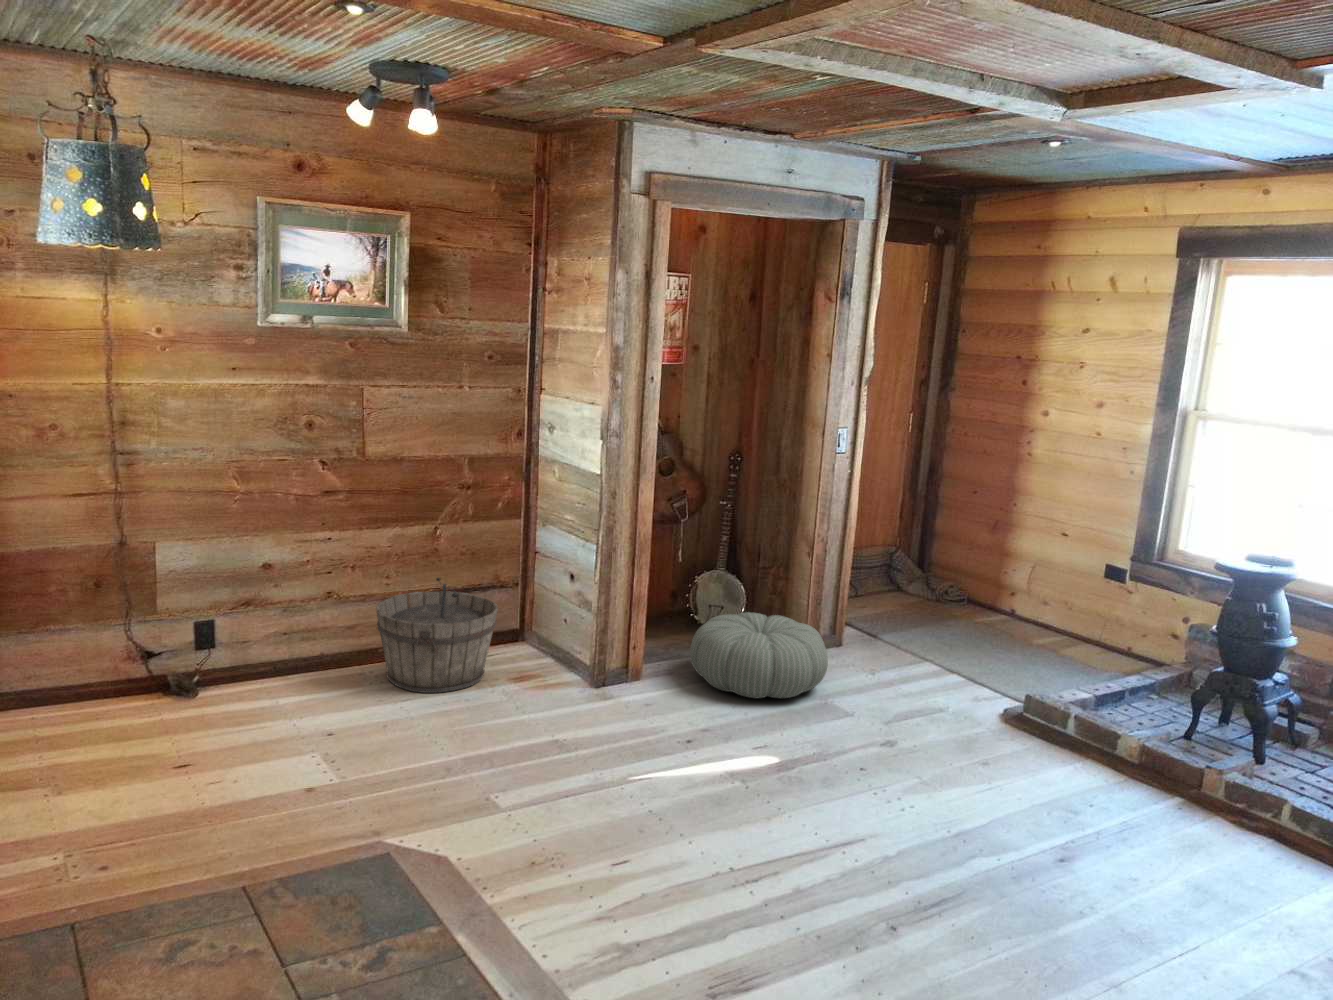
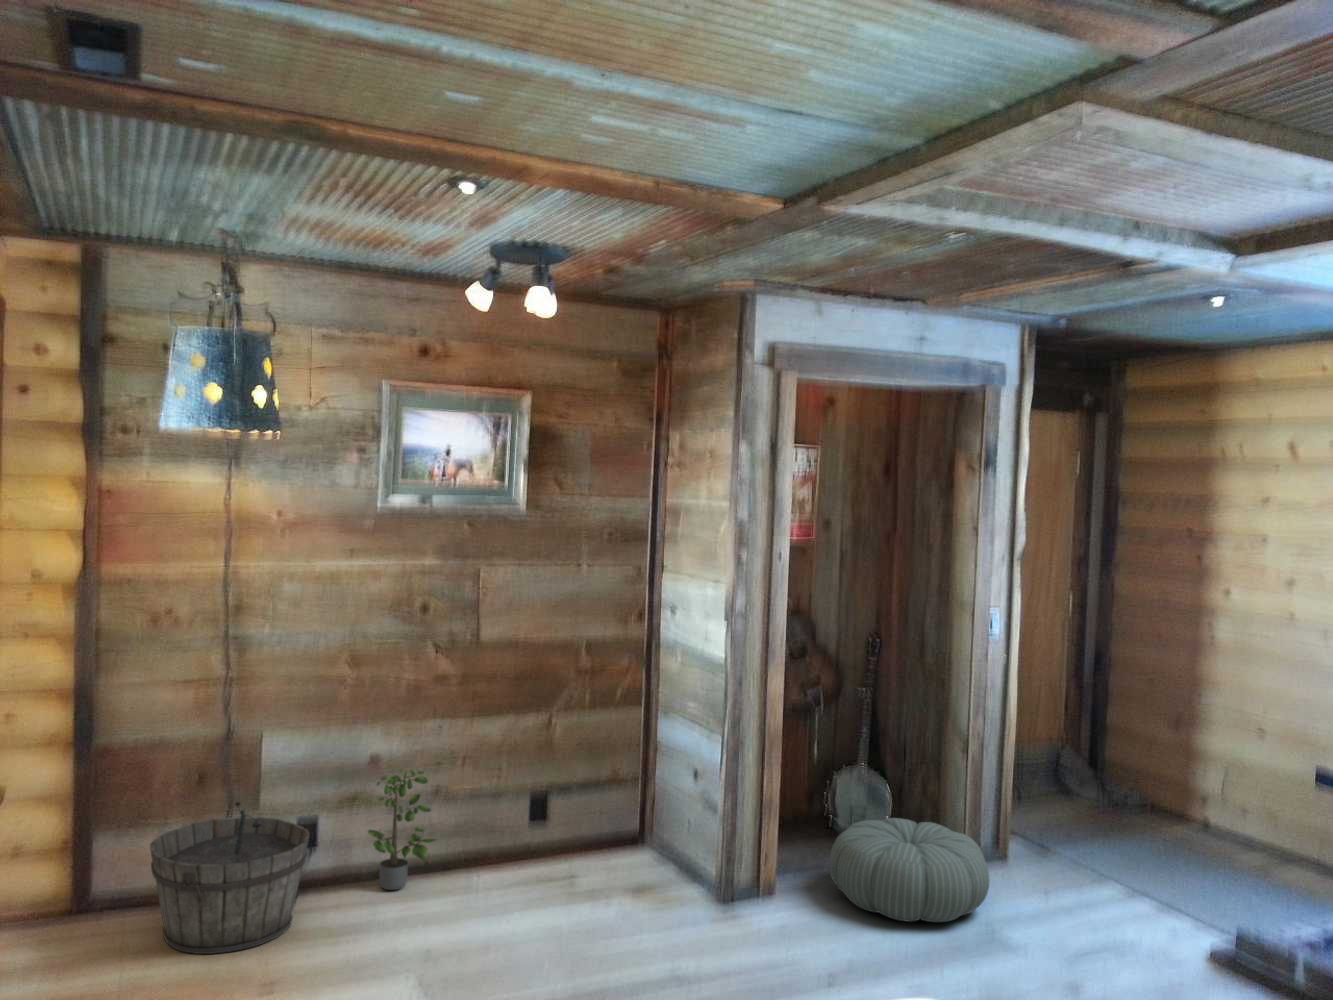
potted plant: none [264,572,333,684] -> present [368,770,436,890]
wooden bucket: present [376,578,498,693] -> present [150,802,309,954]

